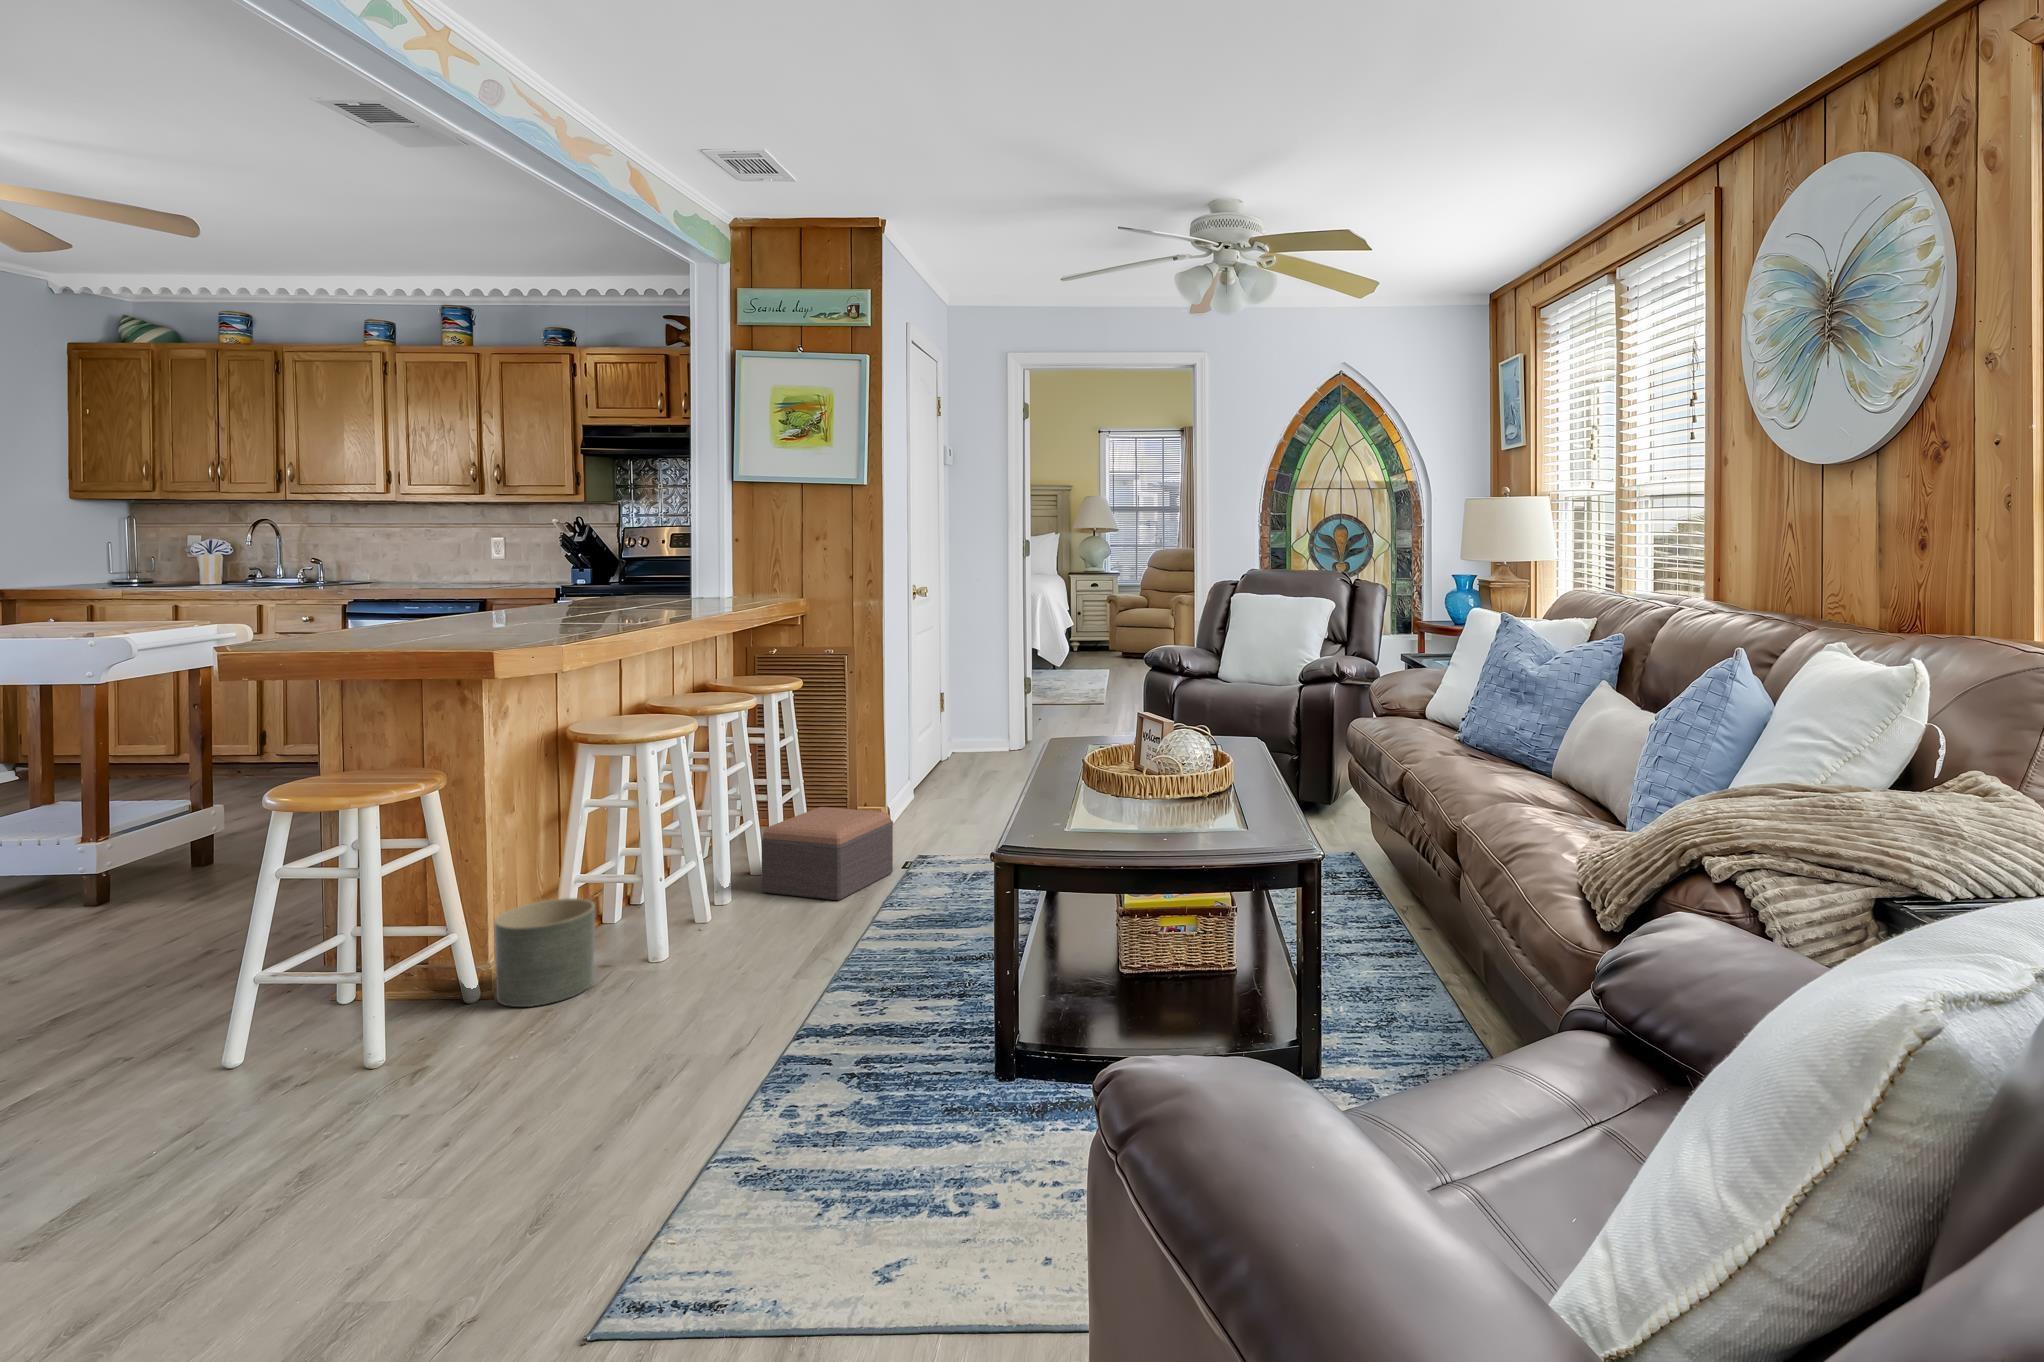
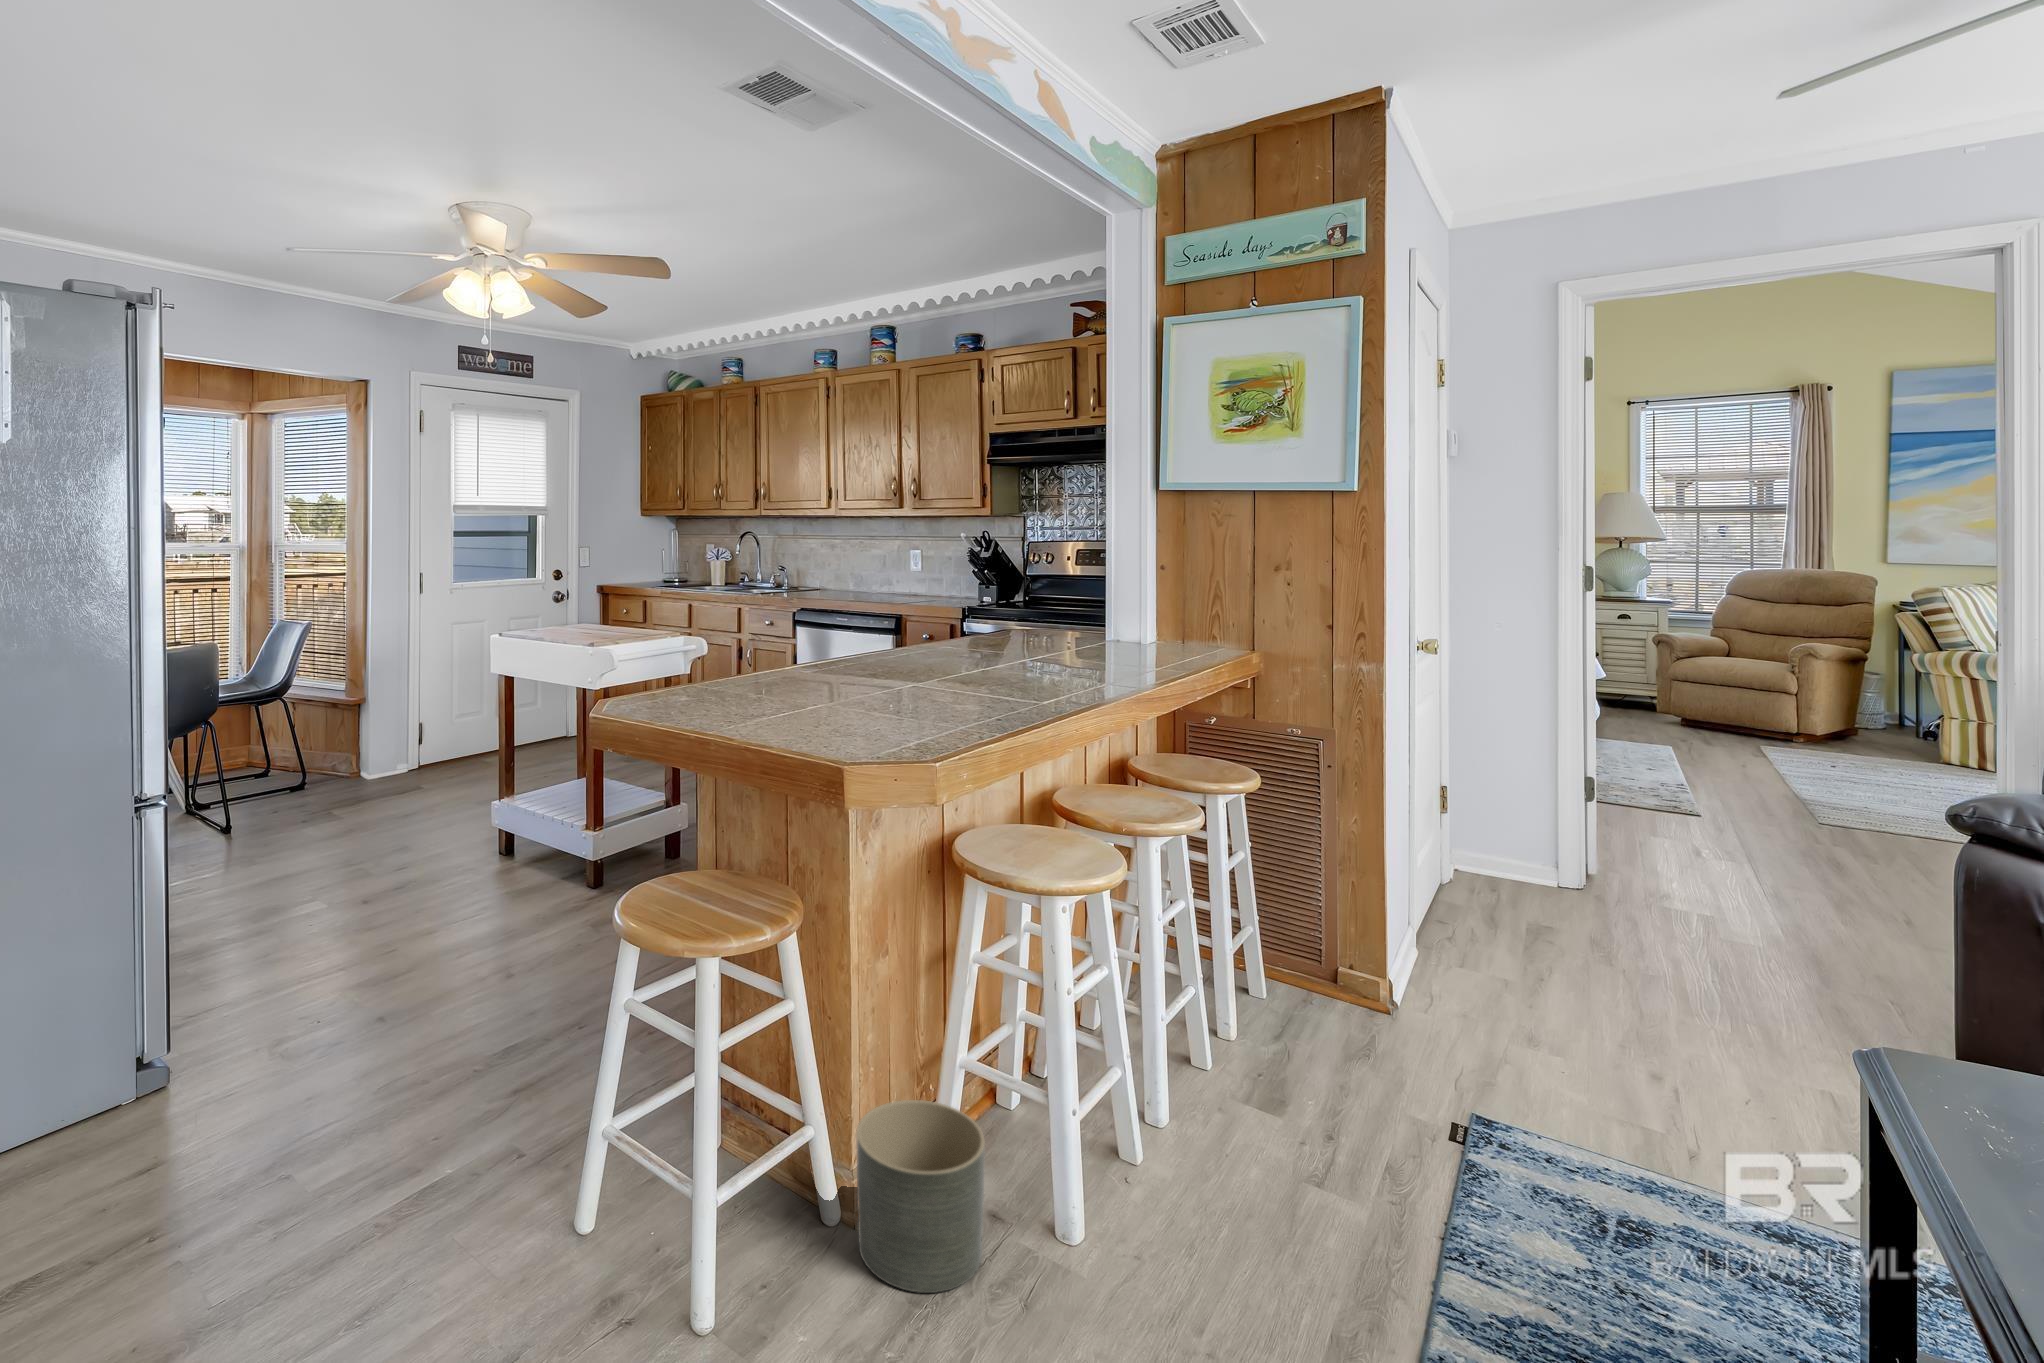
footstool: present [761,807,893,900] -> none [1213,990,1430,1190]

